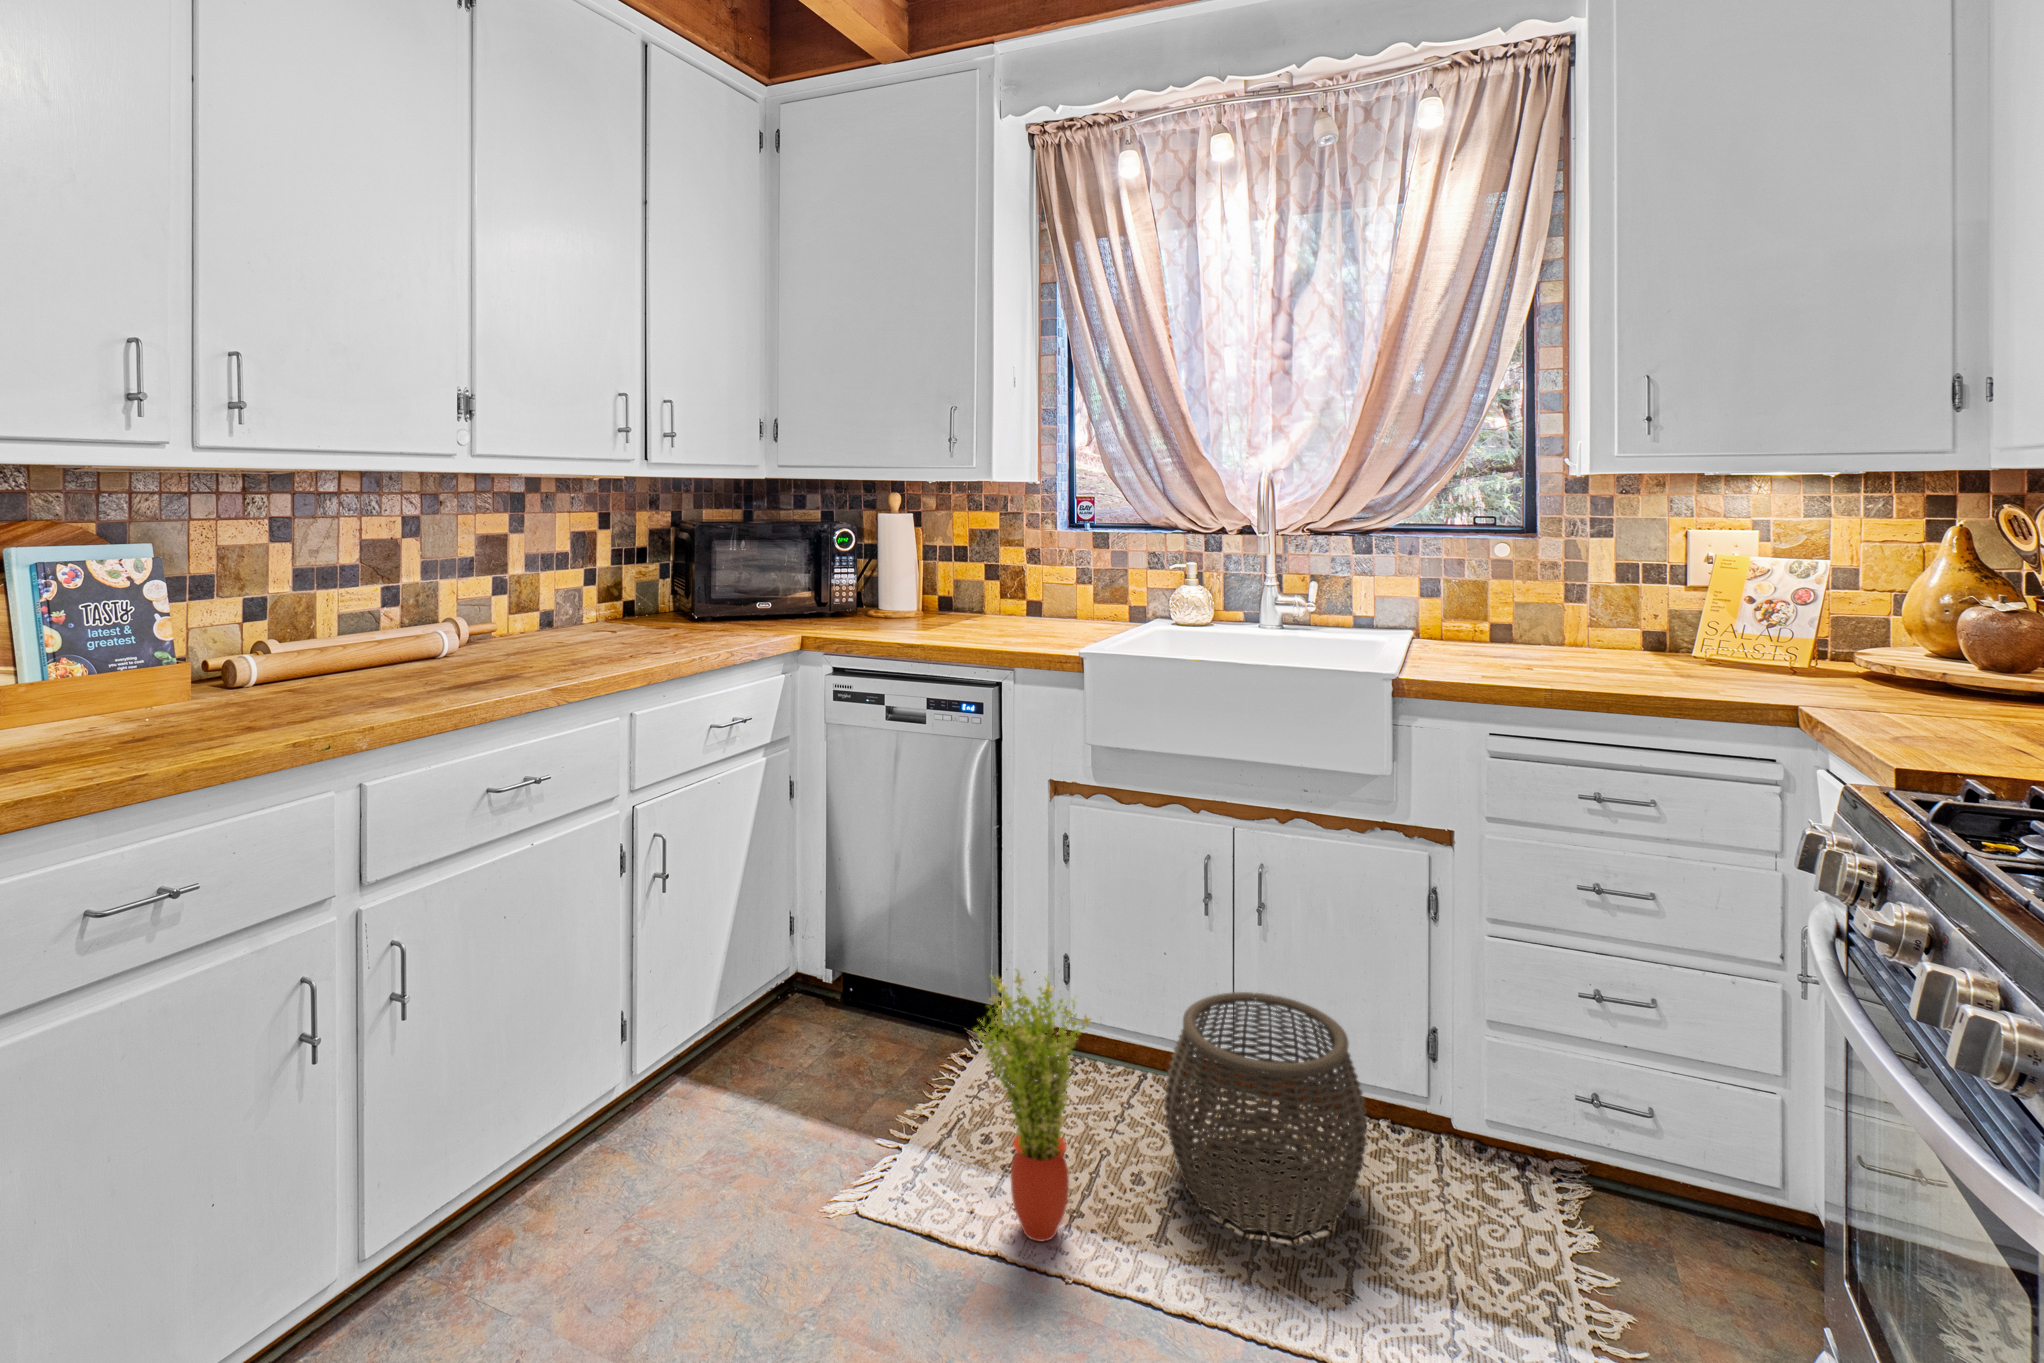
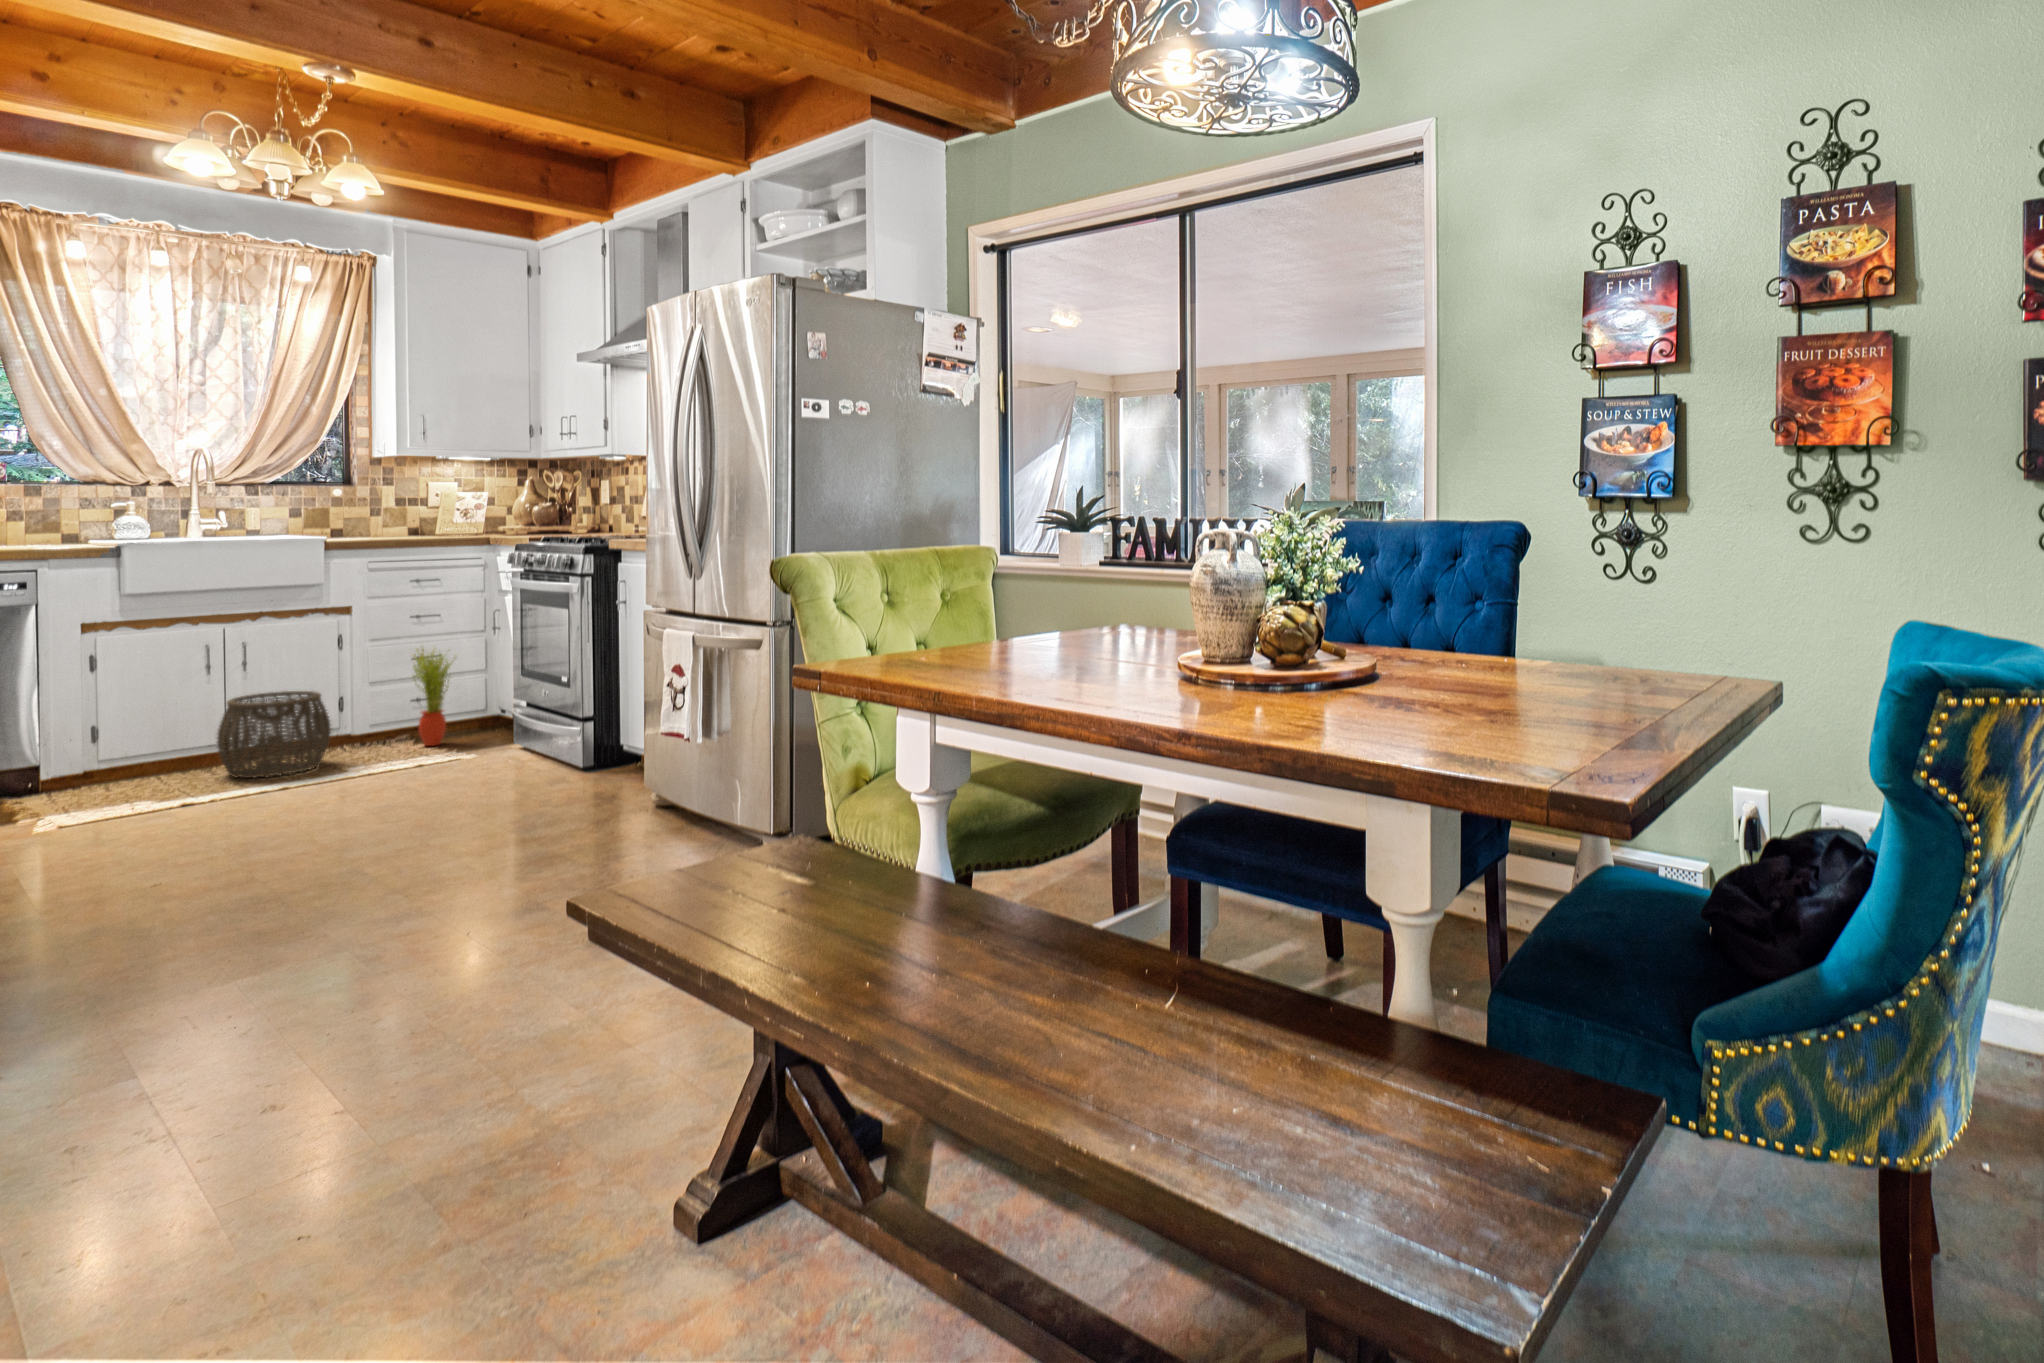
potted plant: present [974,973,1091,1241] -> present [413,649,453,746]

